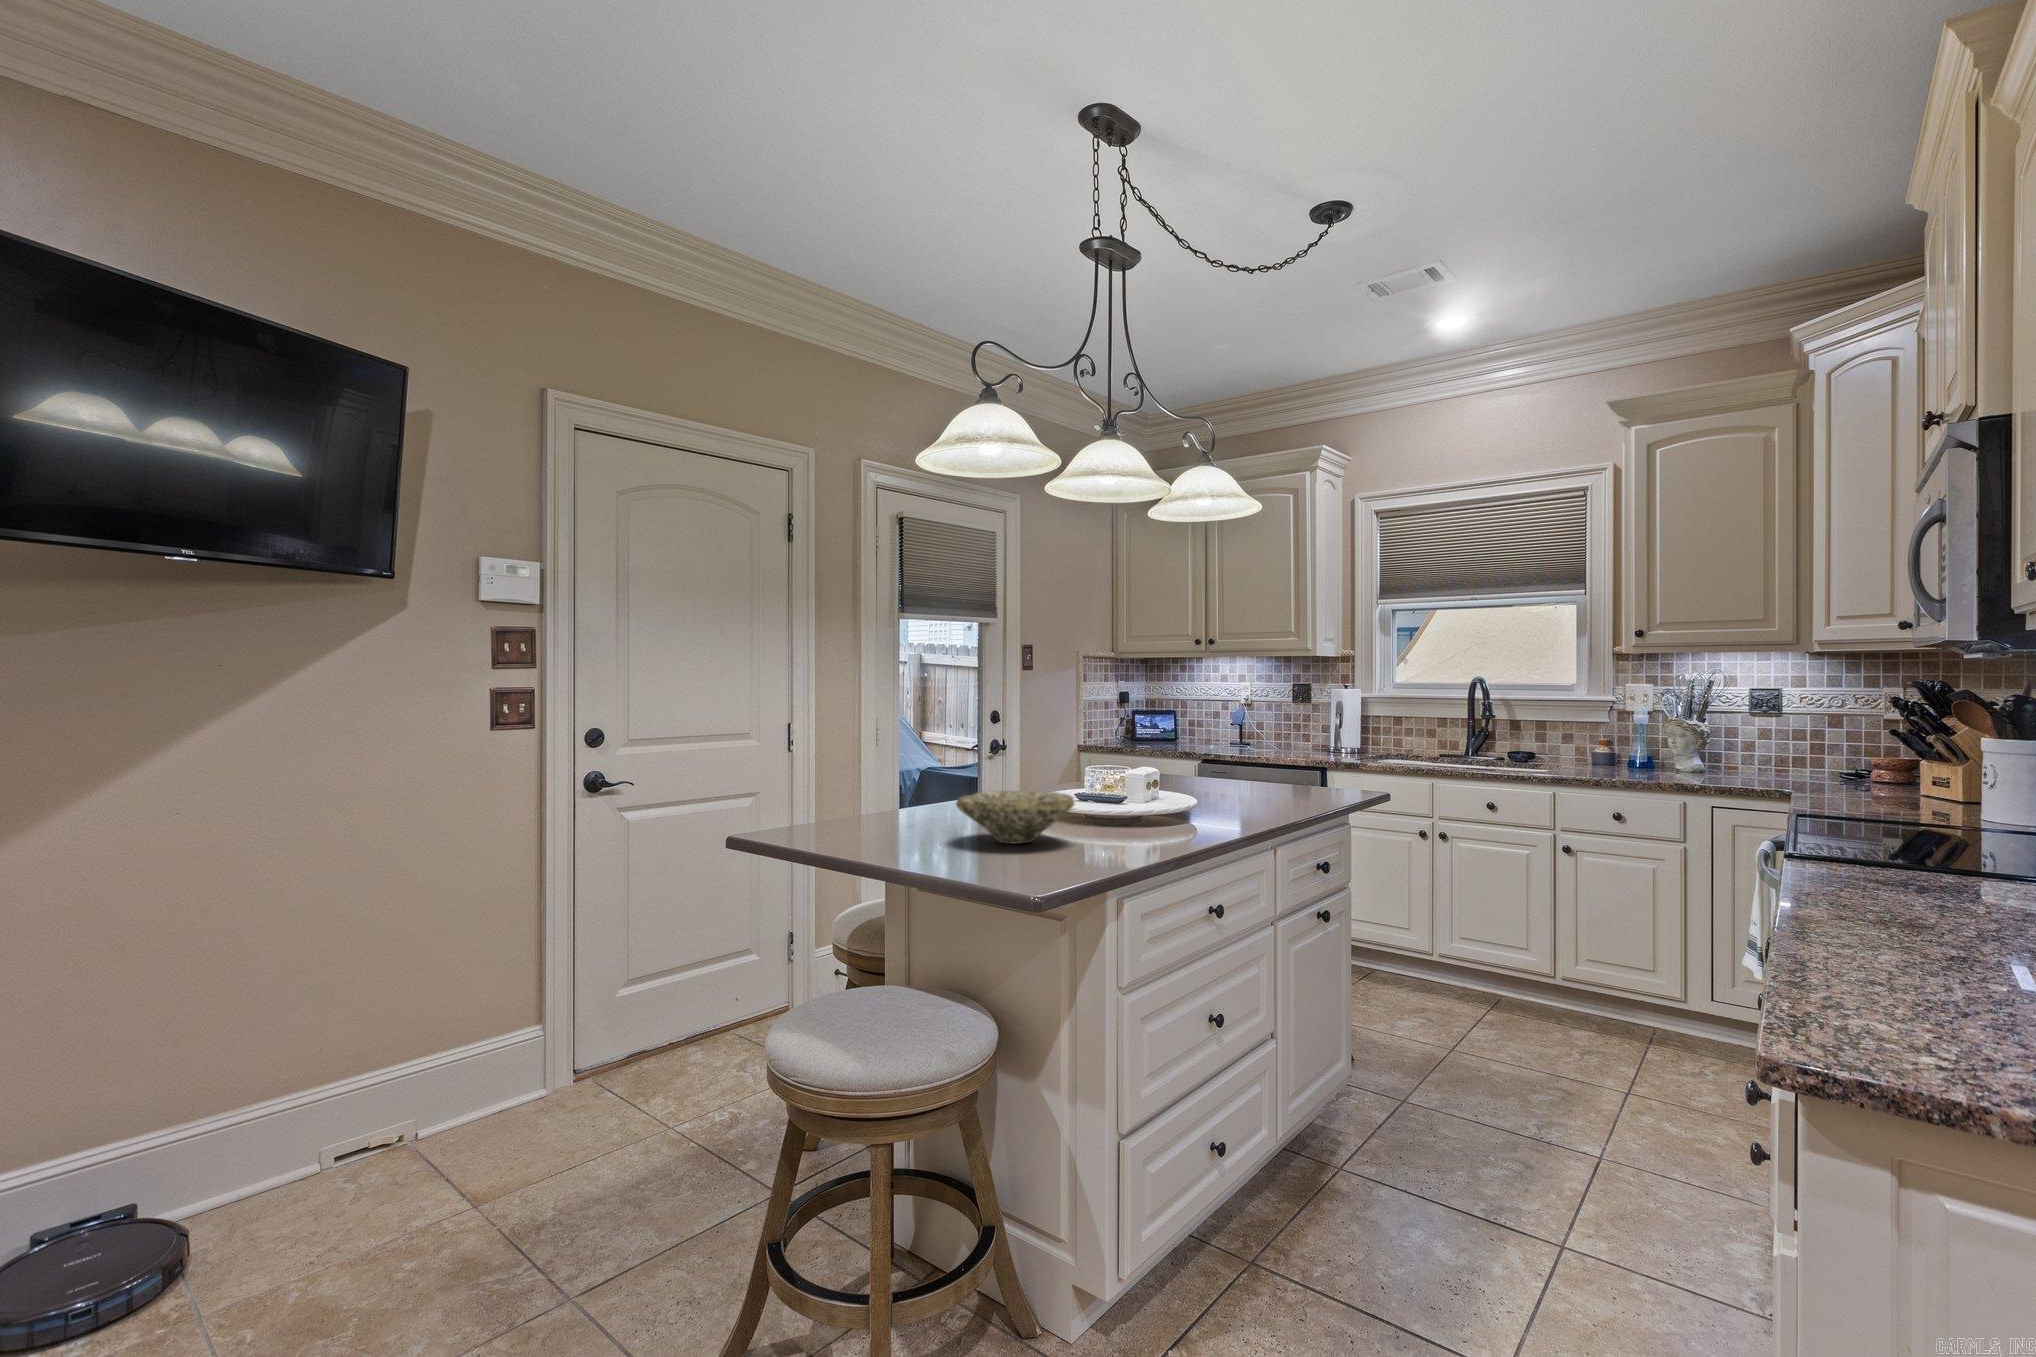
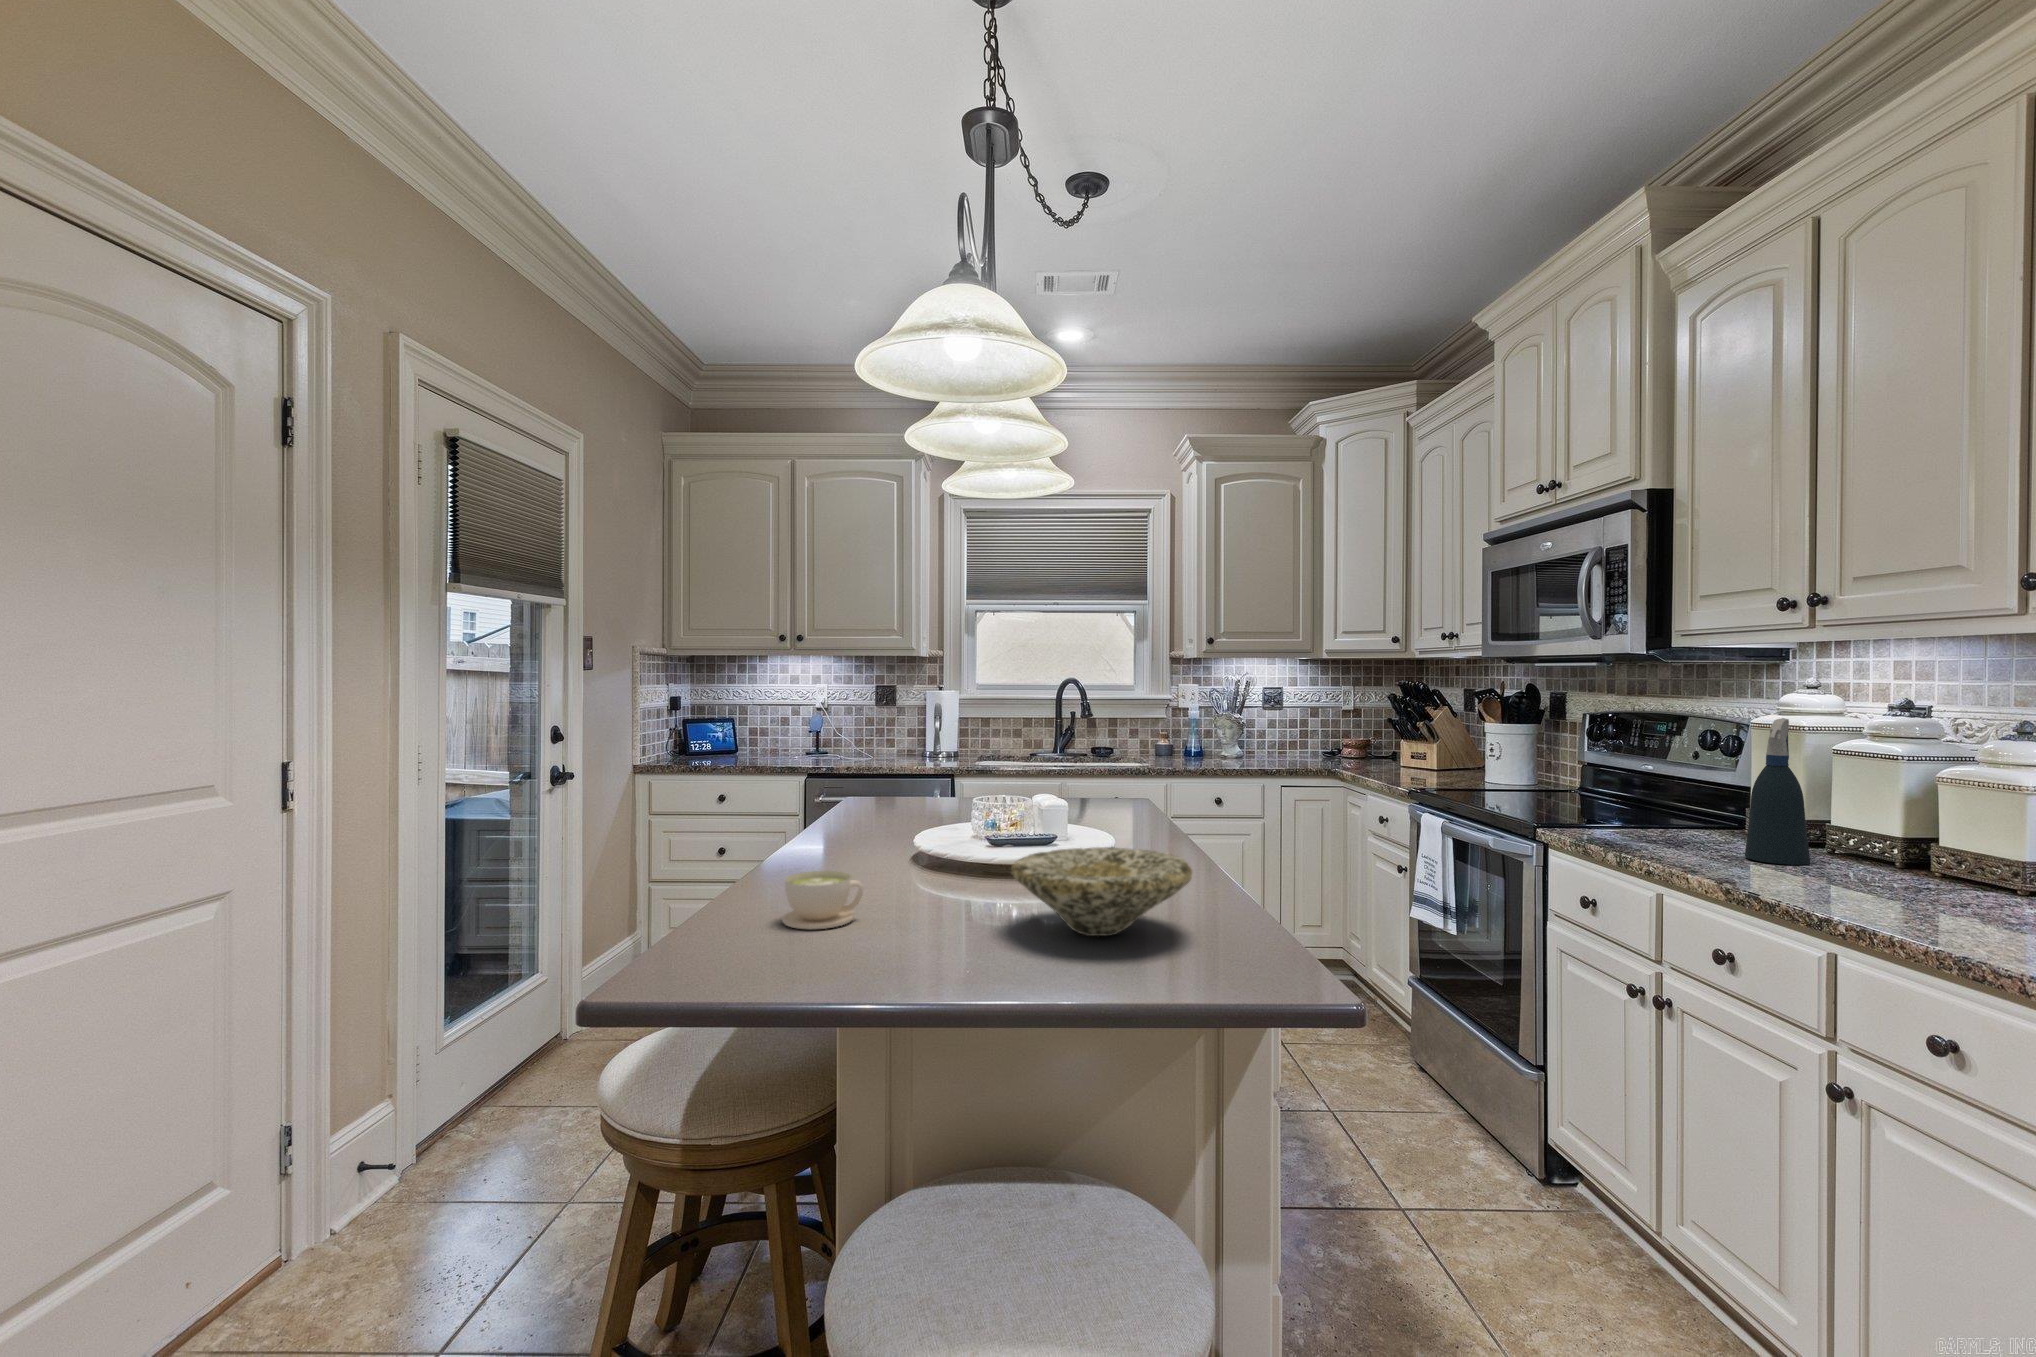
spray bottle: none [1832,723,1924,903] -> present [1745,718,1810,865]
coffee cup: none [881,793,925,824] -> present [782,871,863,929]

